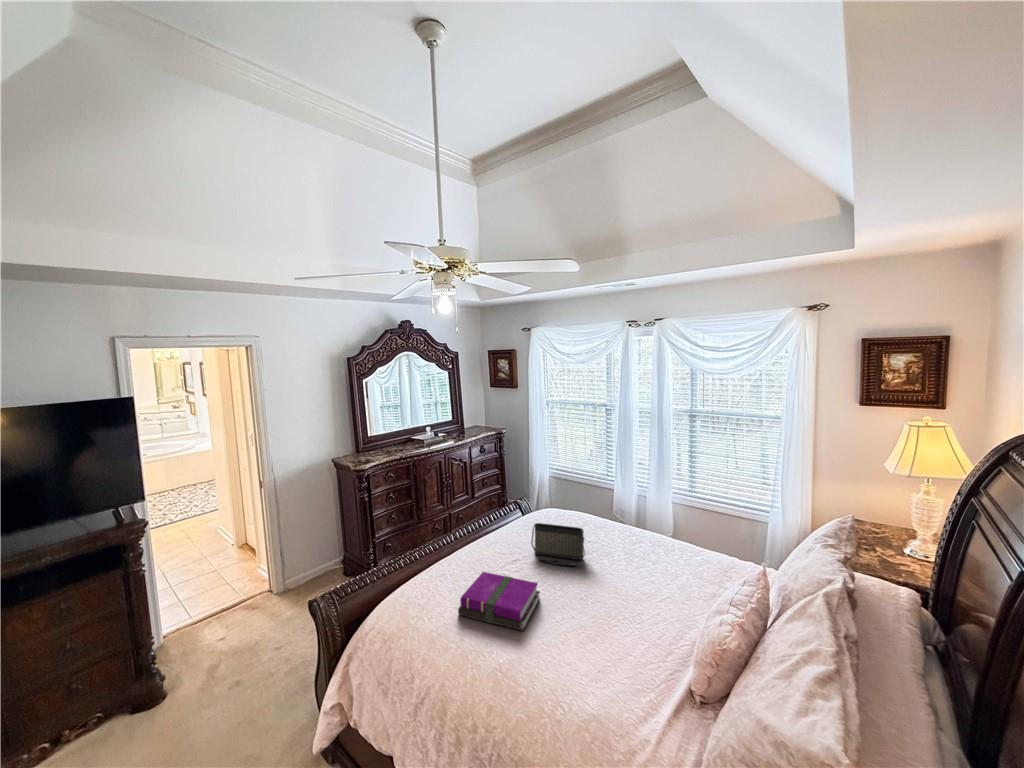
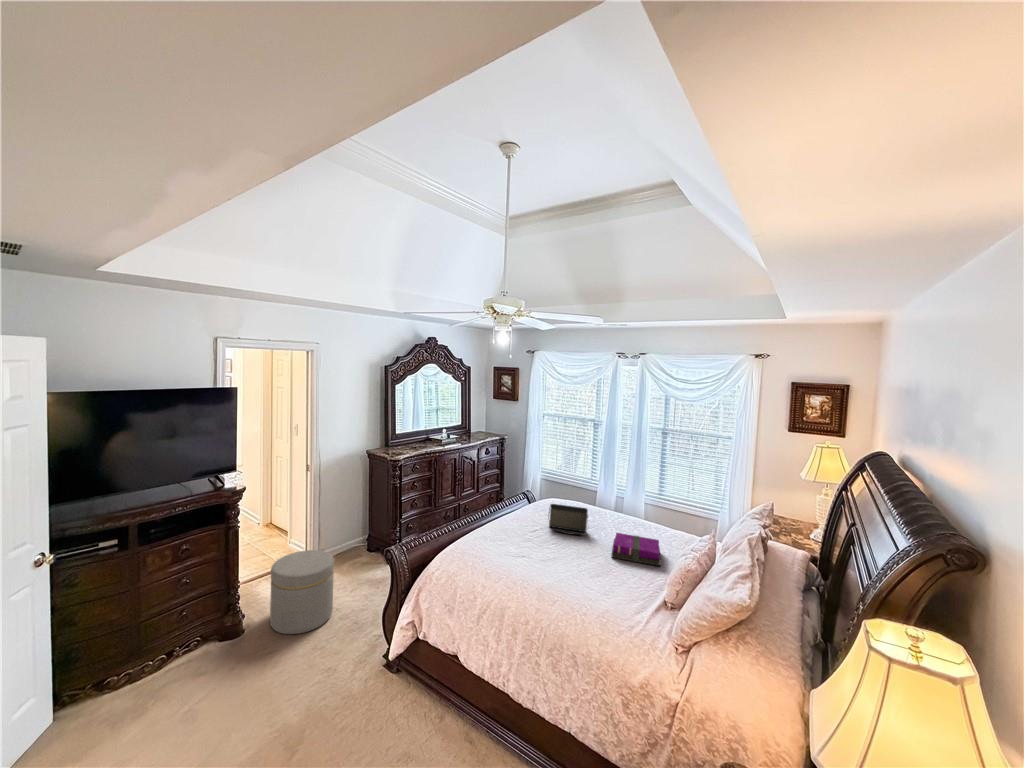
notebook: present [458,572,540,630] -> present [612,533,661,566]
ottoman: none [189,588,278,701] -> present [270,550,334,634]

